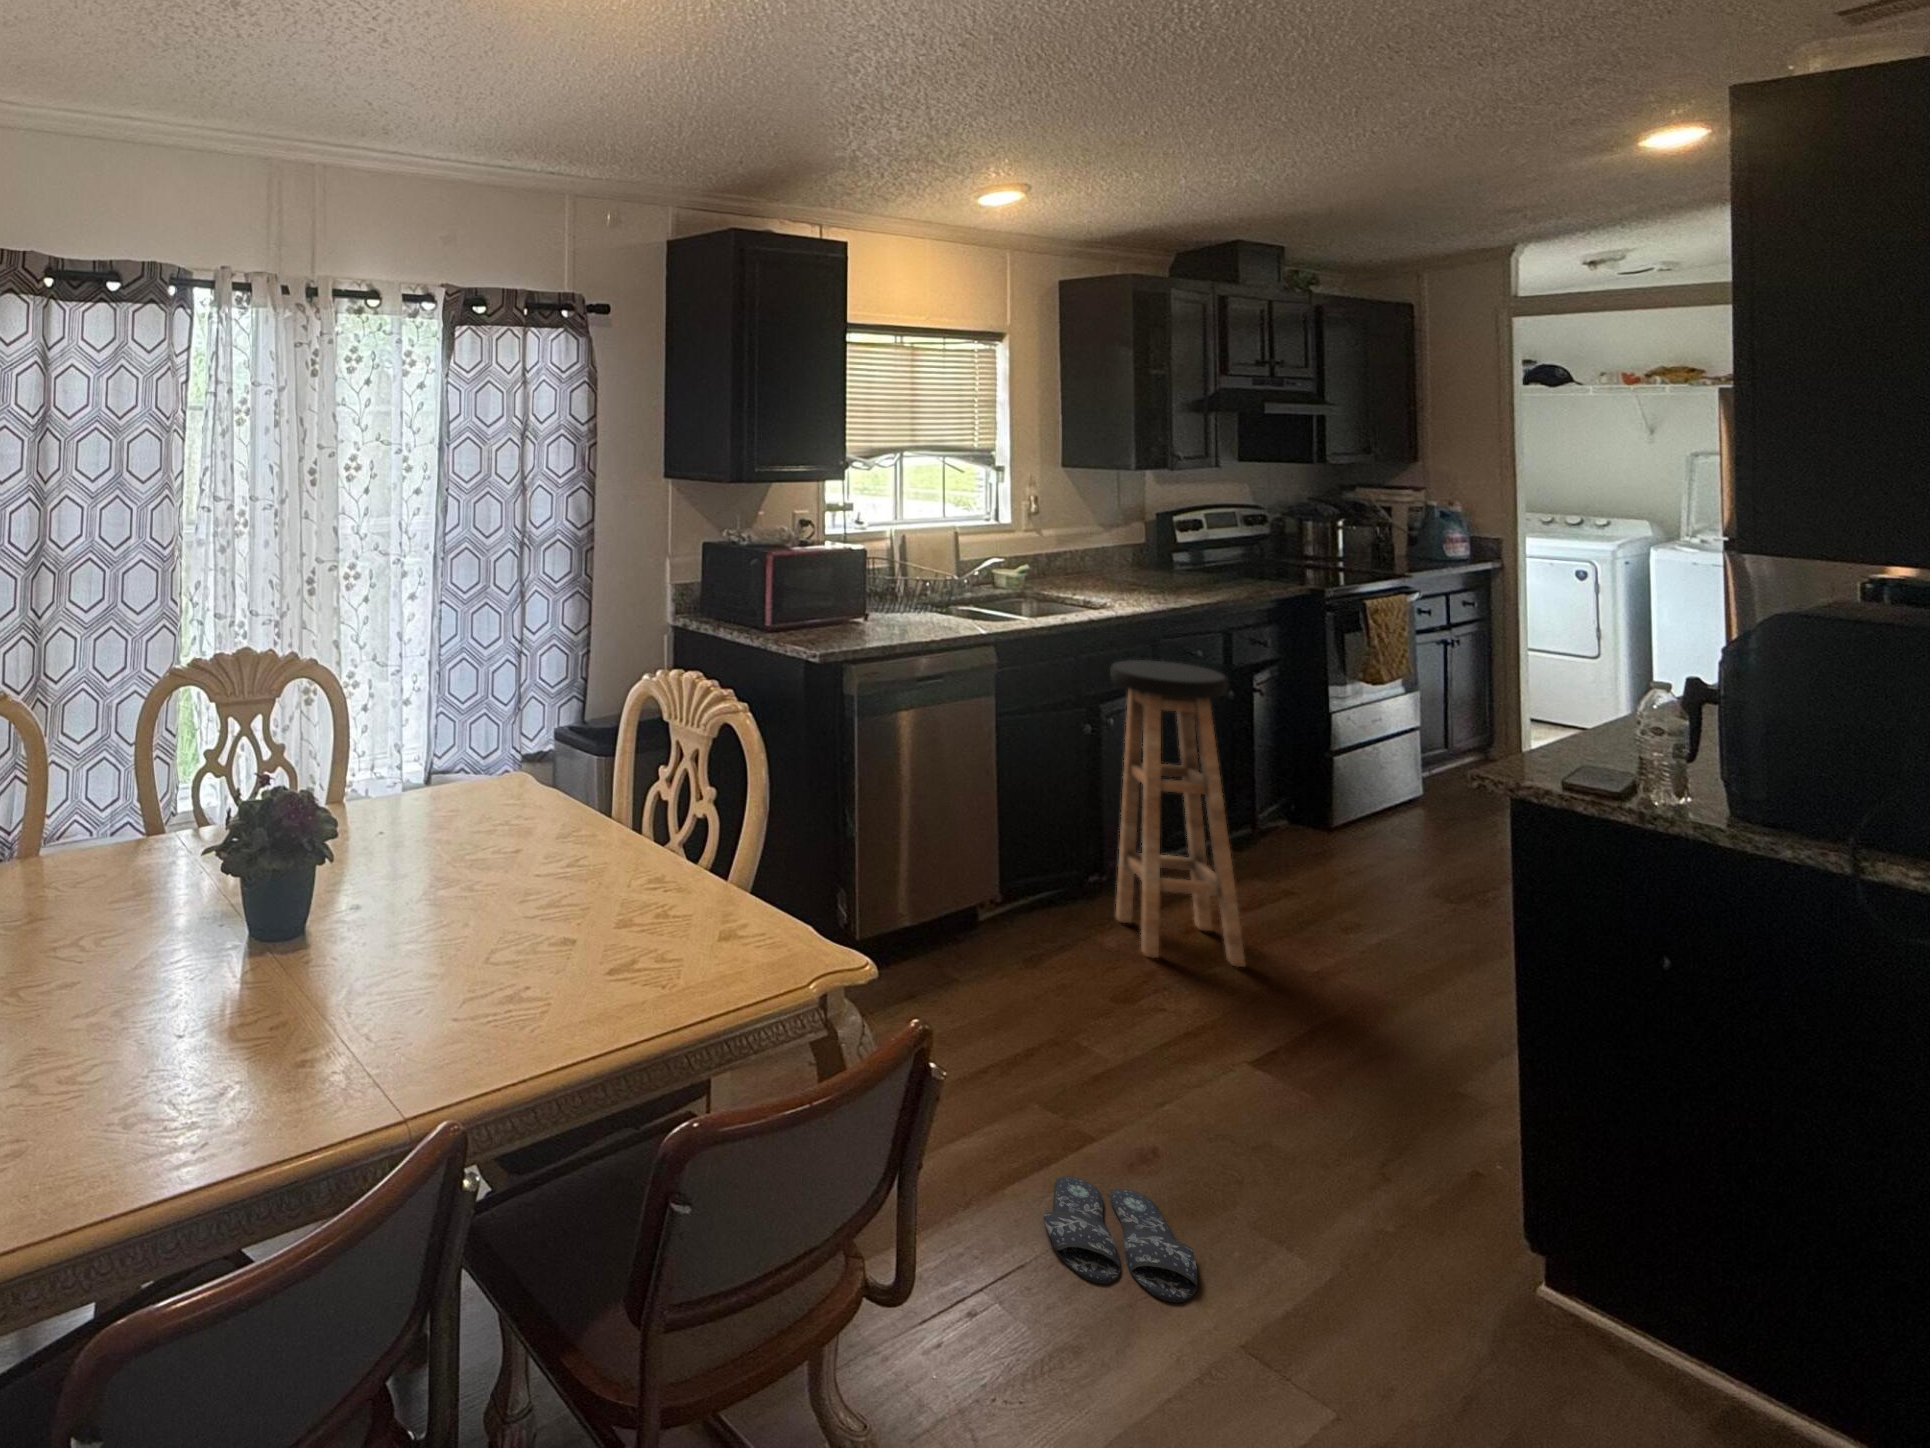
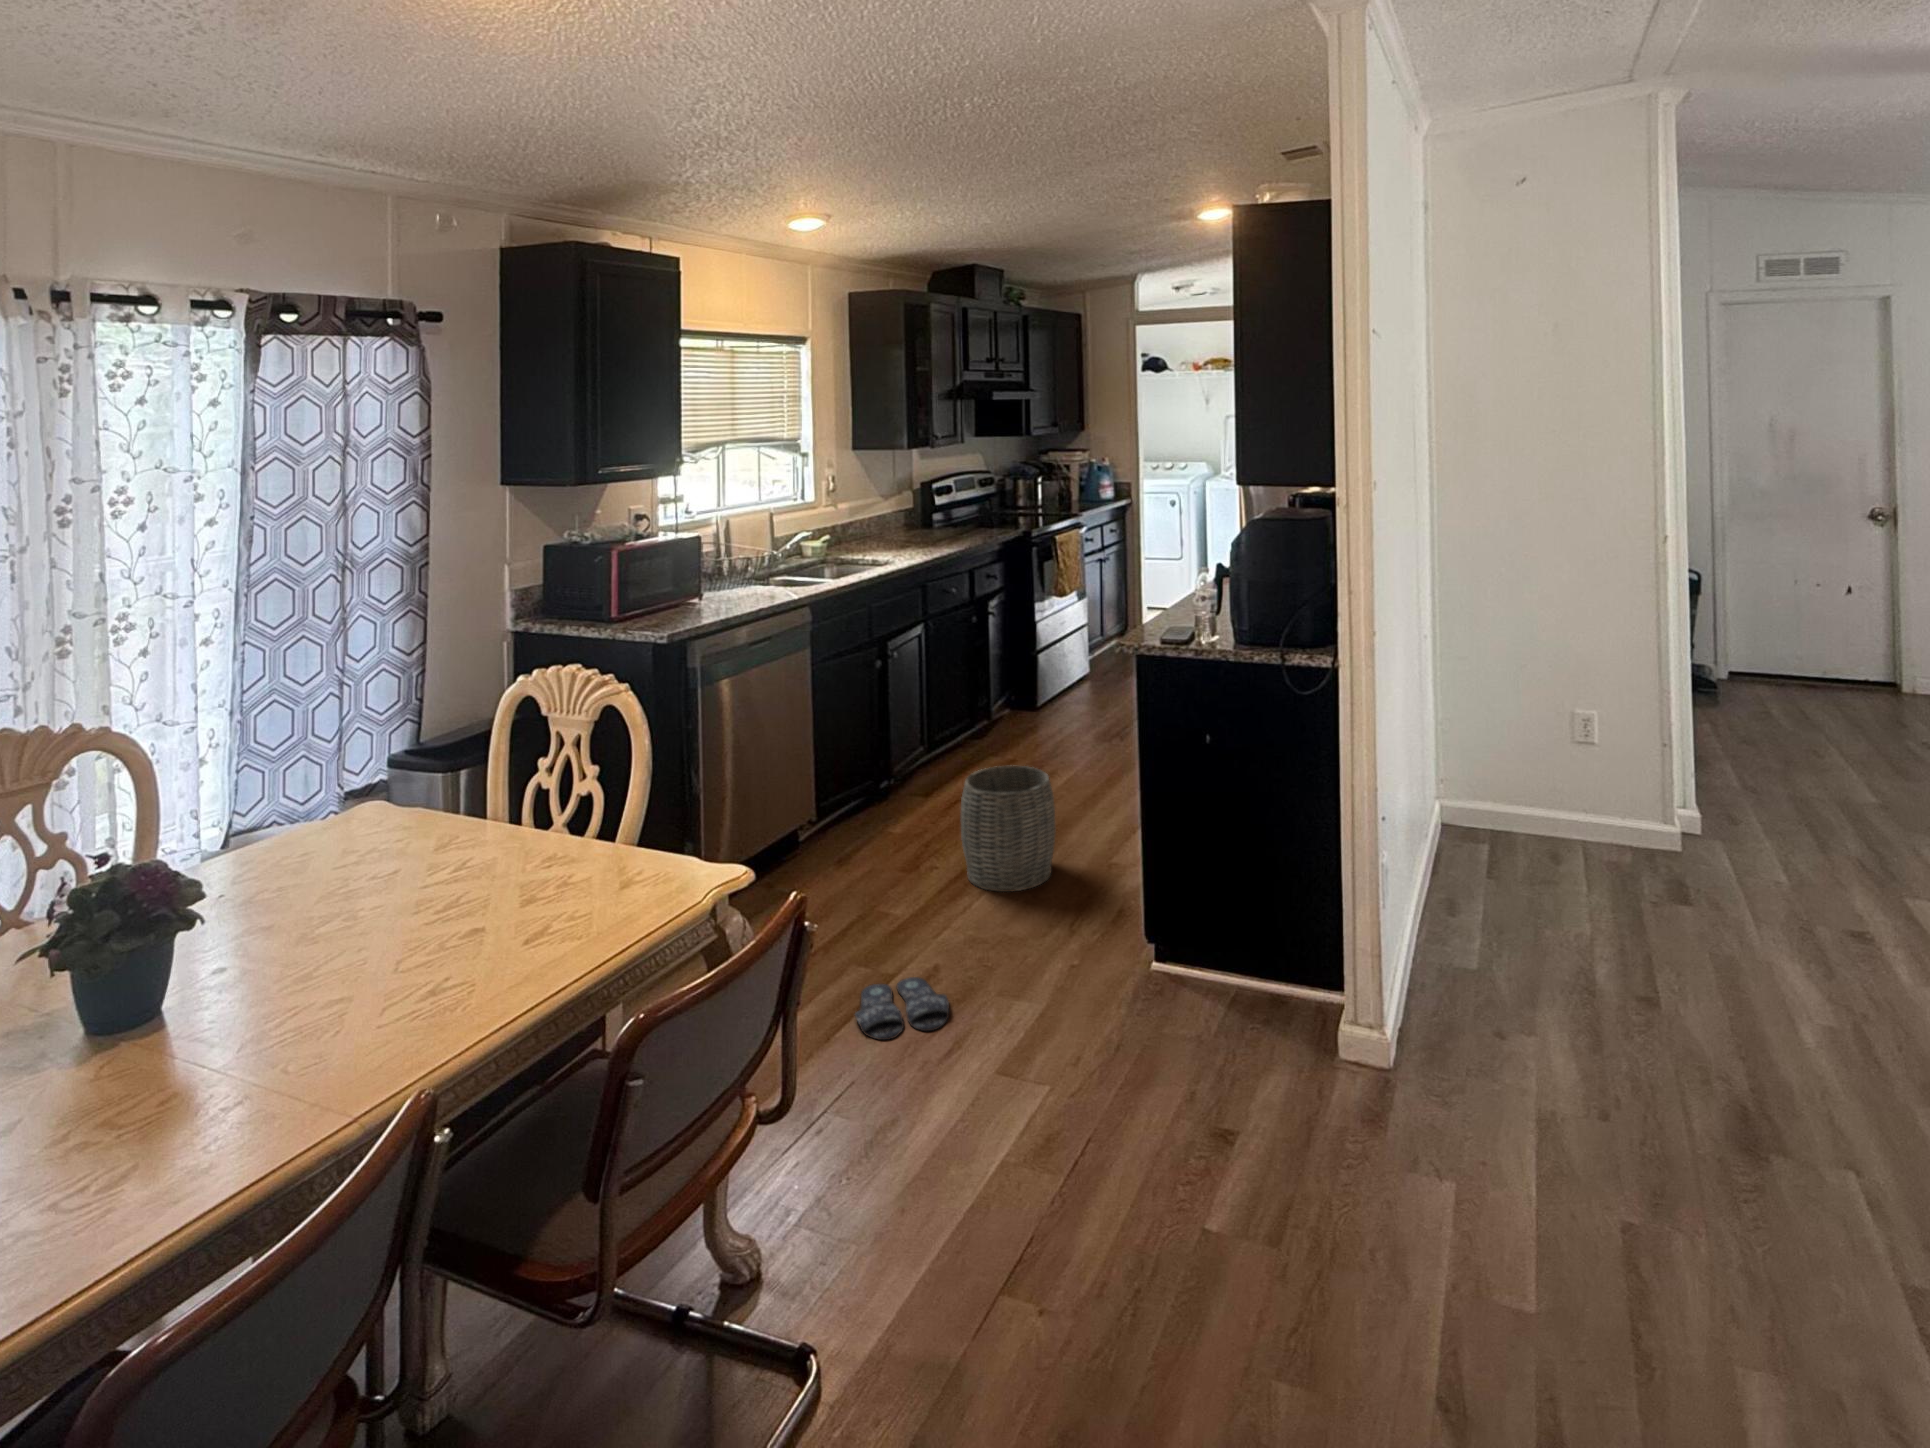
bar stool: present [1110,660,1245,967] -> none [892,600,979,829]
woven basket: none [1216,912,1387,1117] -> present [961,765,1056,892]

